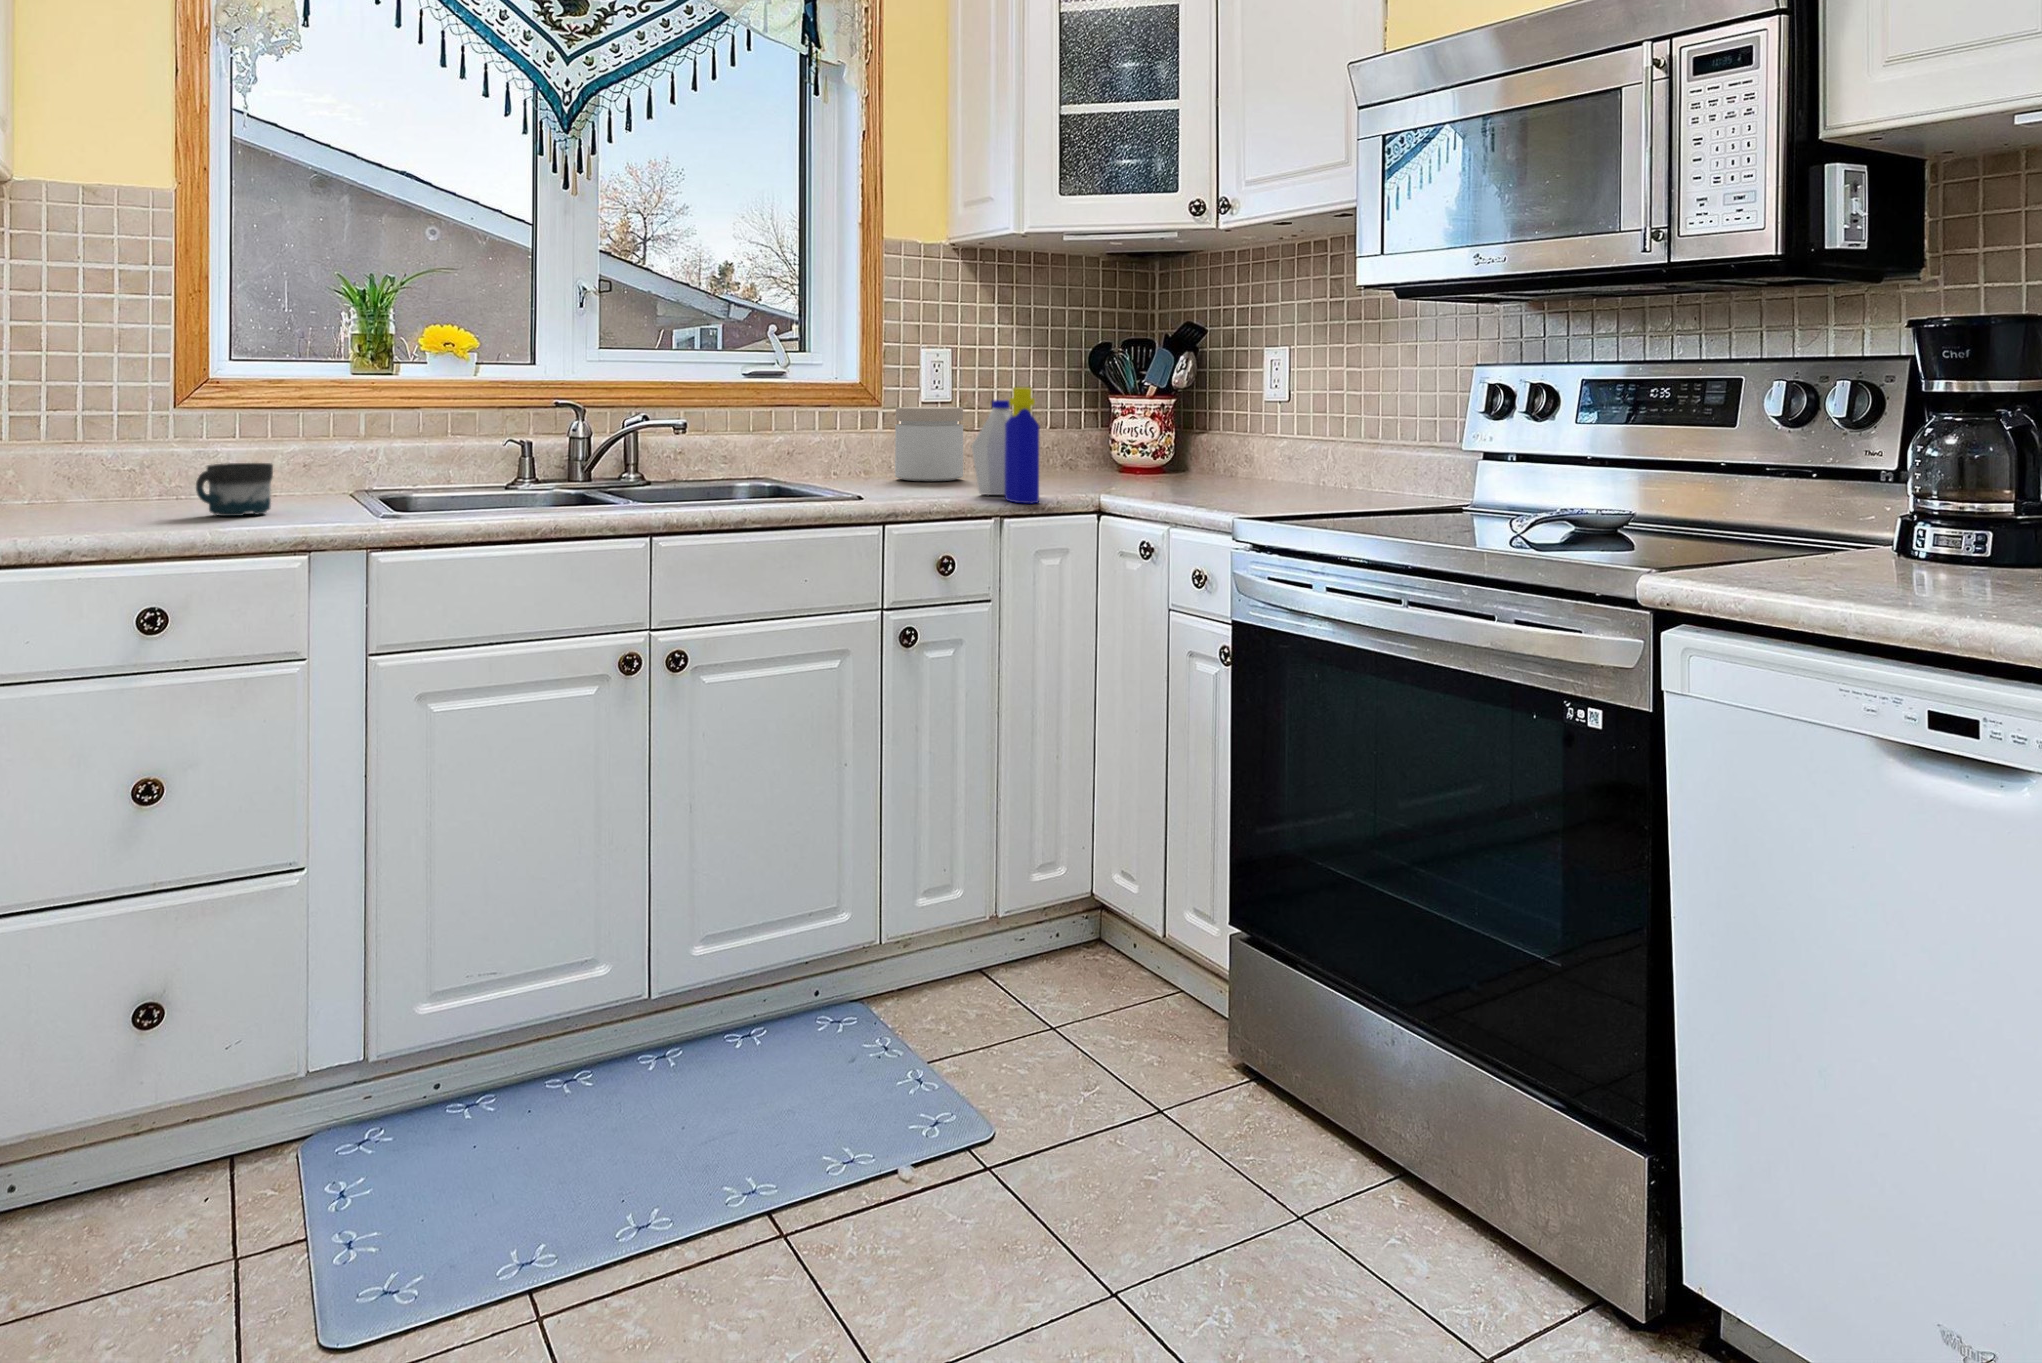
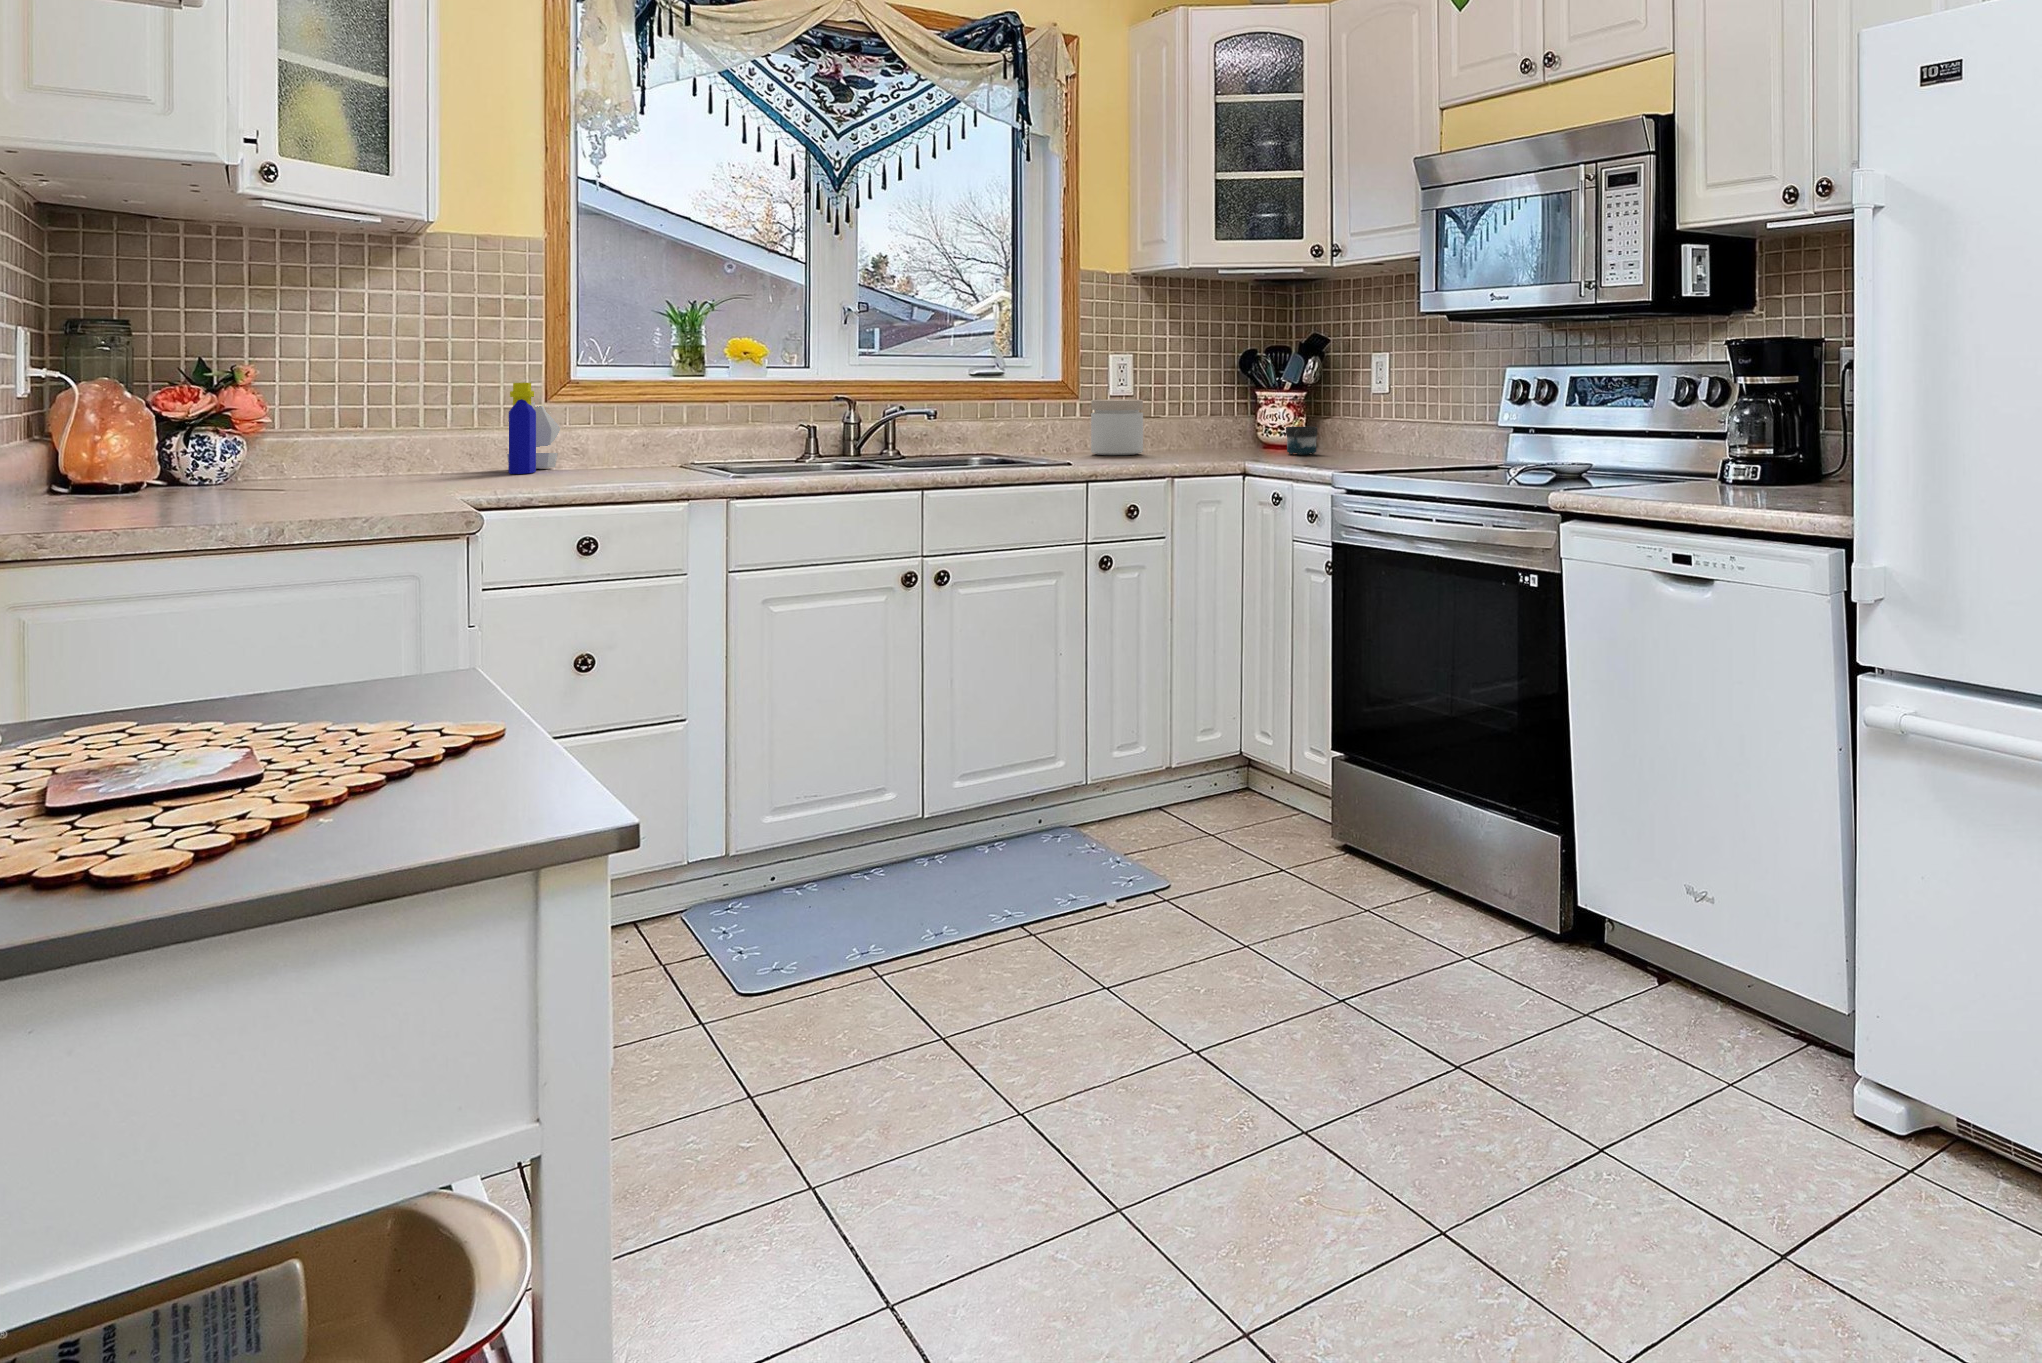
bottle: present [972,387,1039,504] -> present [507,383,560,474]
mug: present [196,463,273,516] -> present [1286,427,1317,455]

